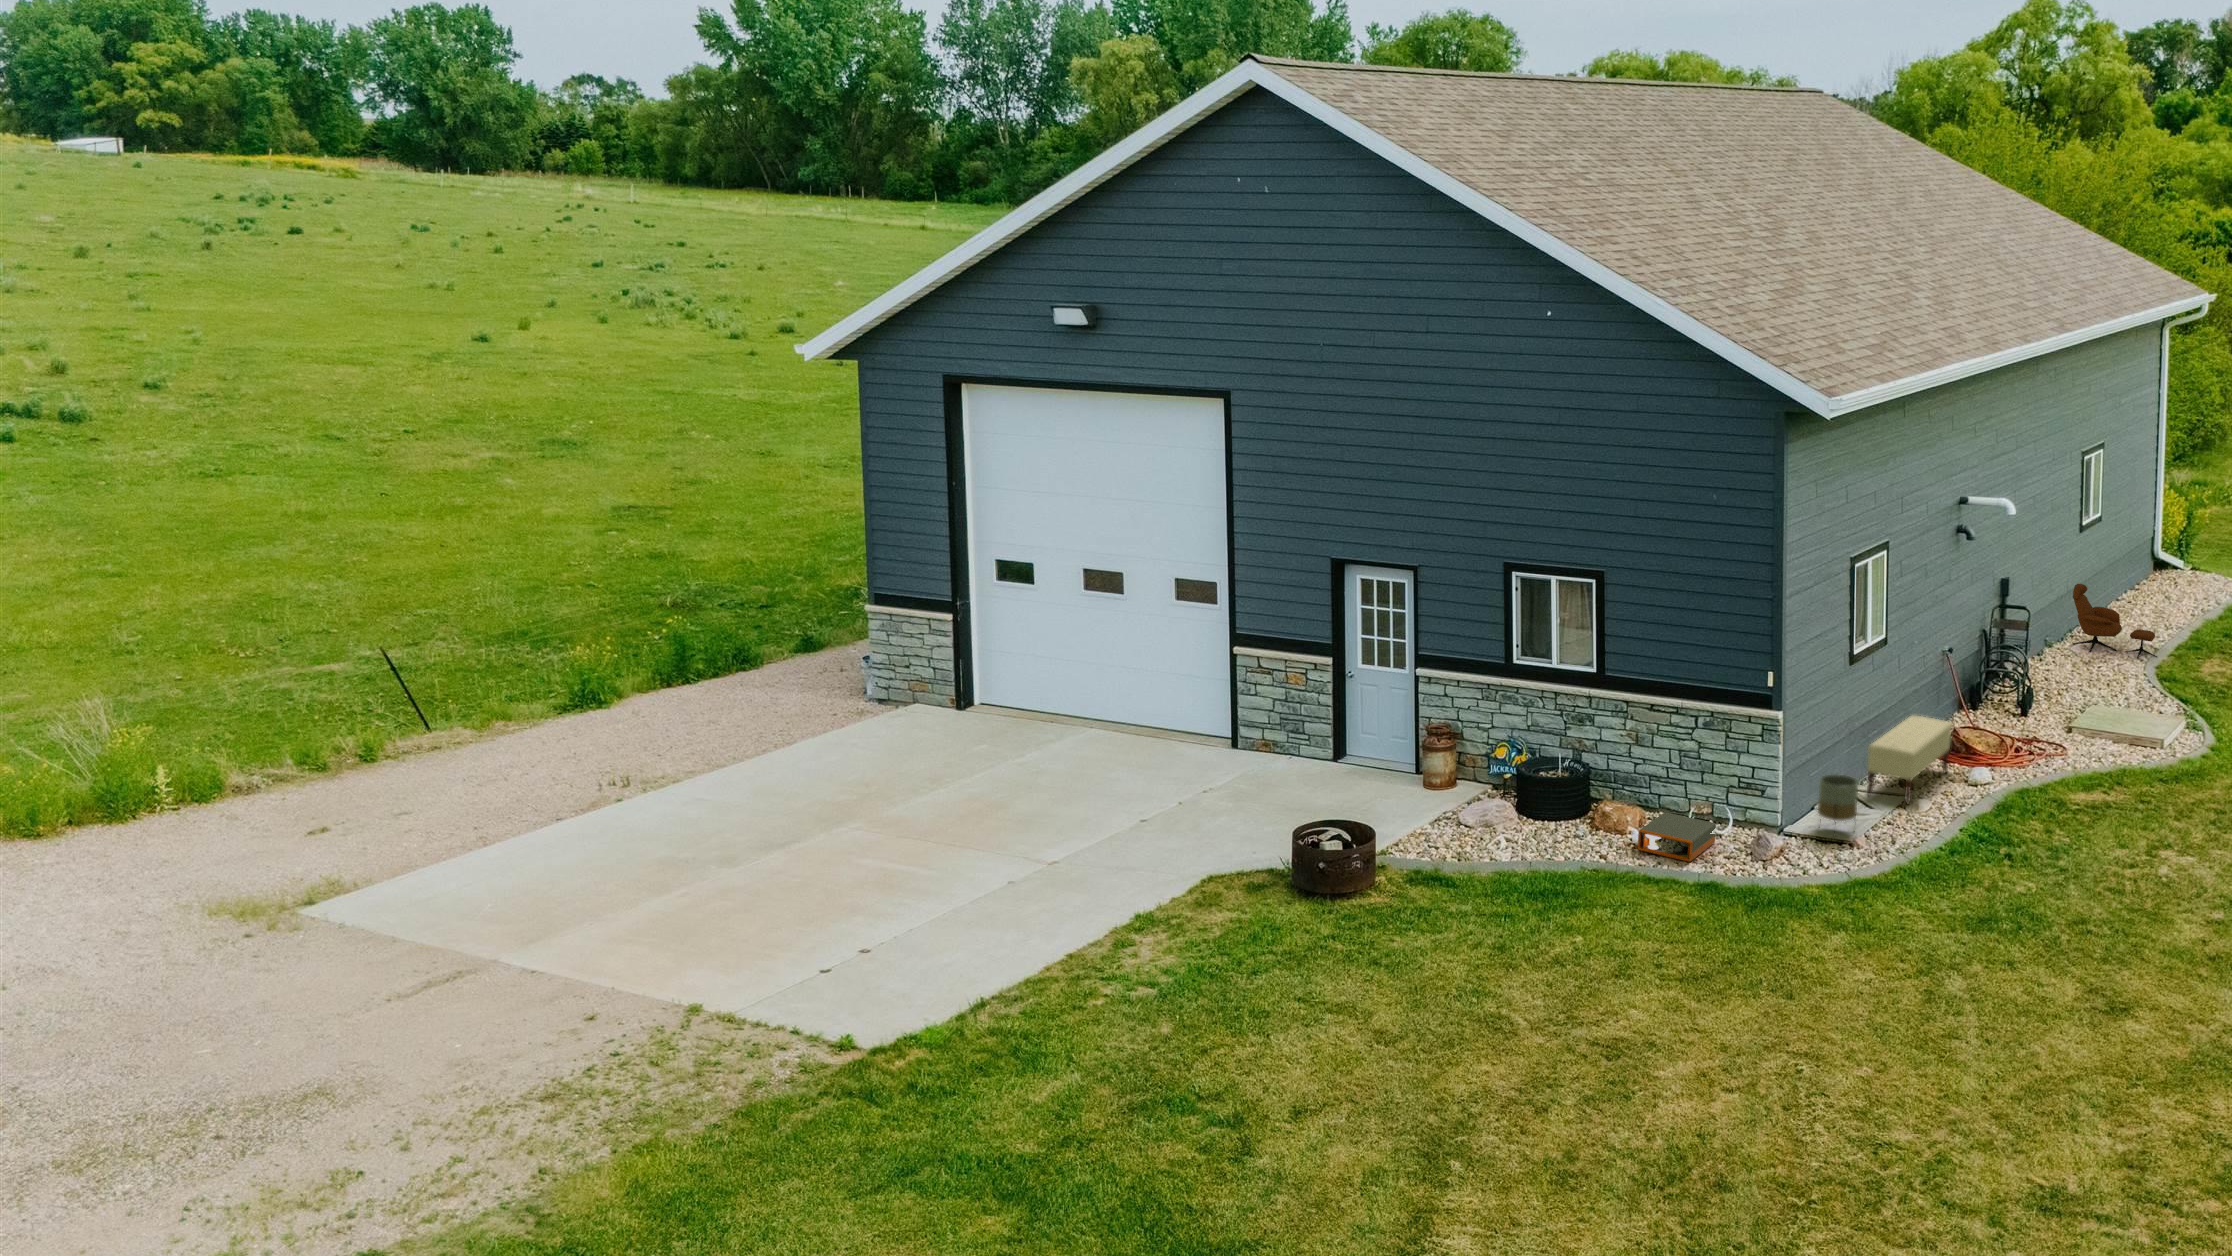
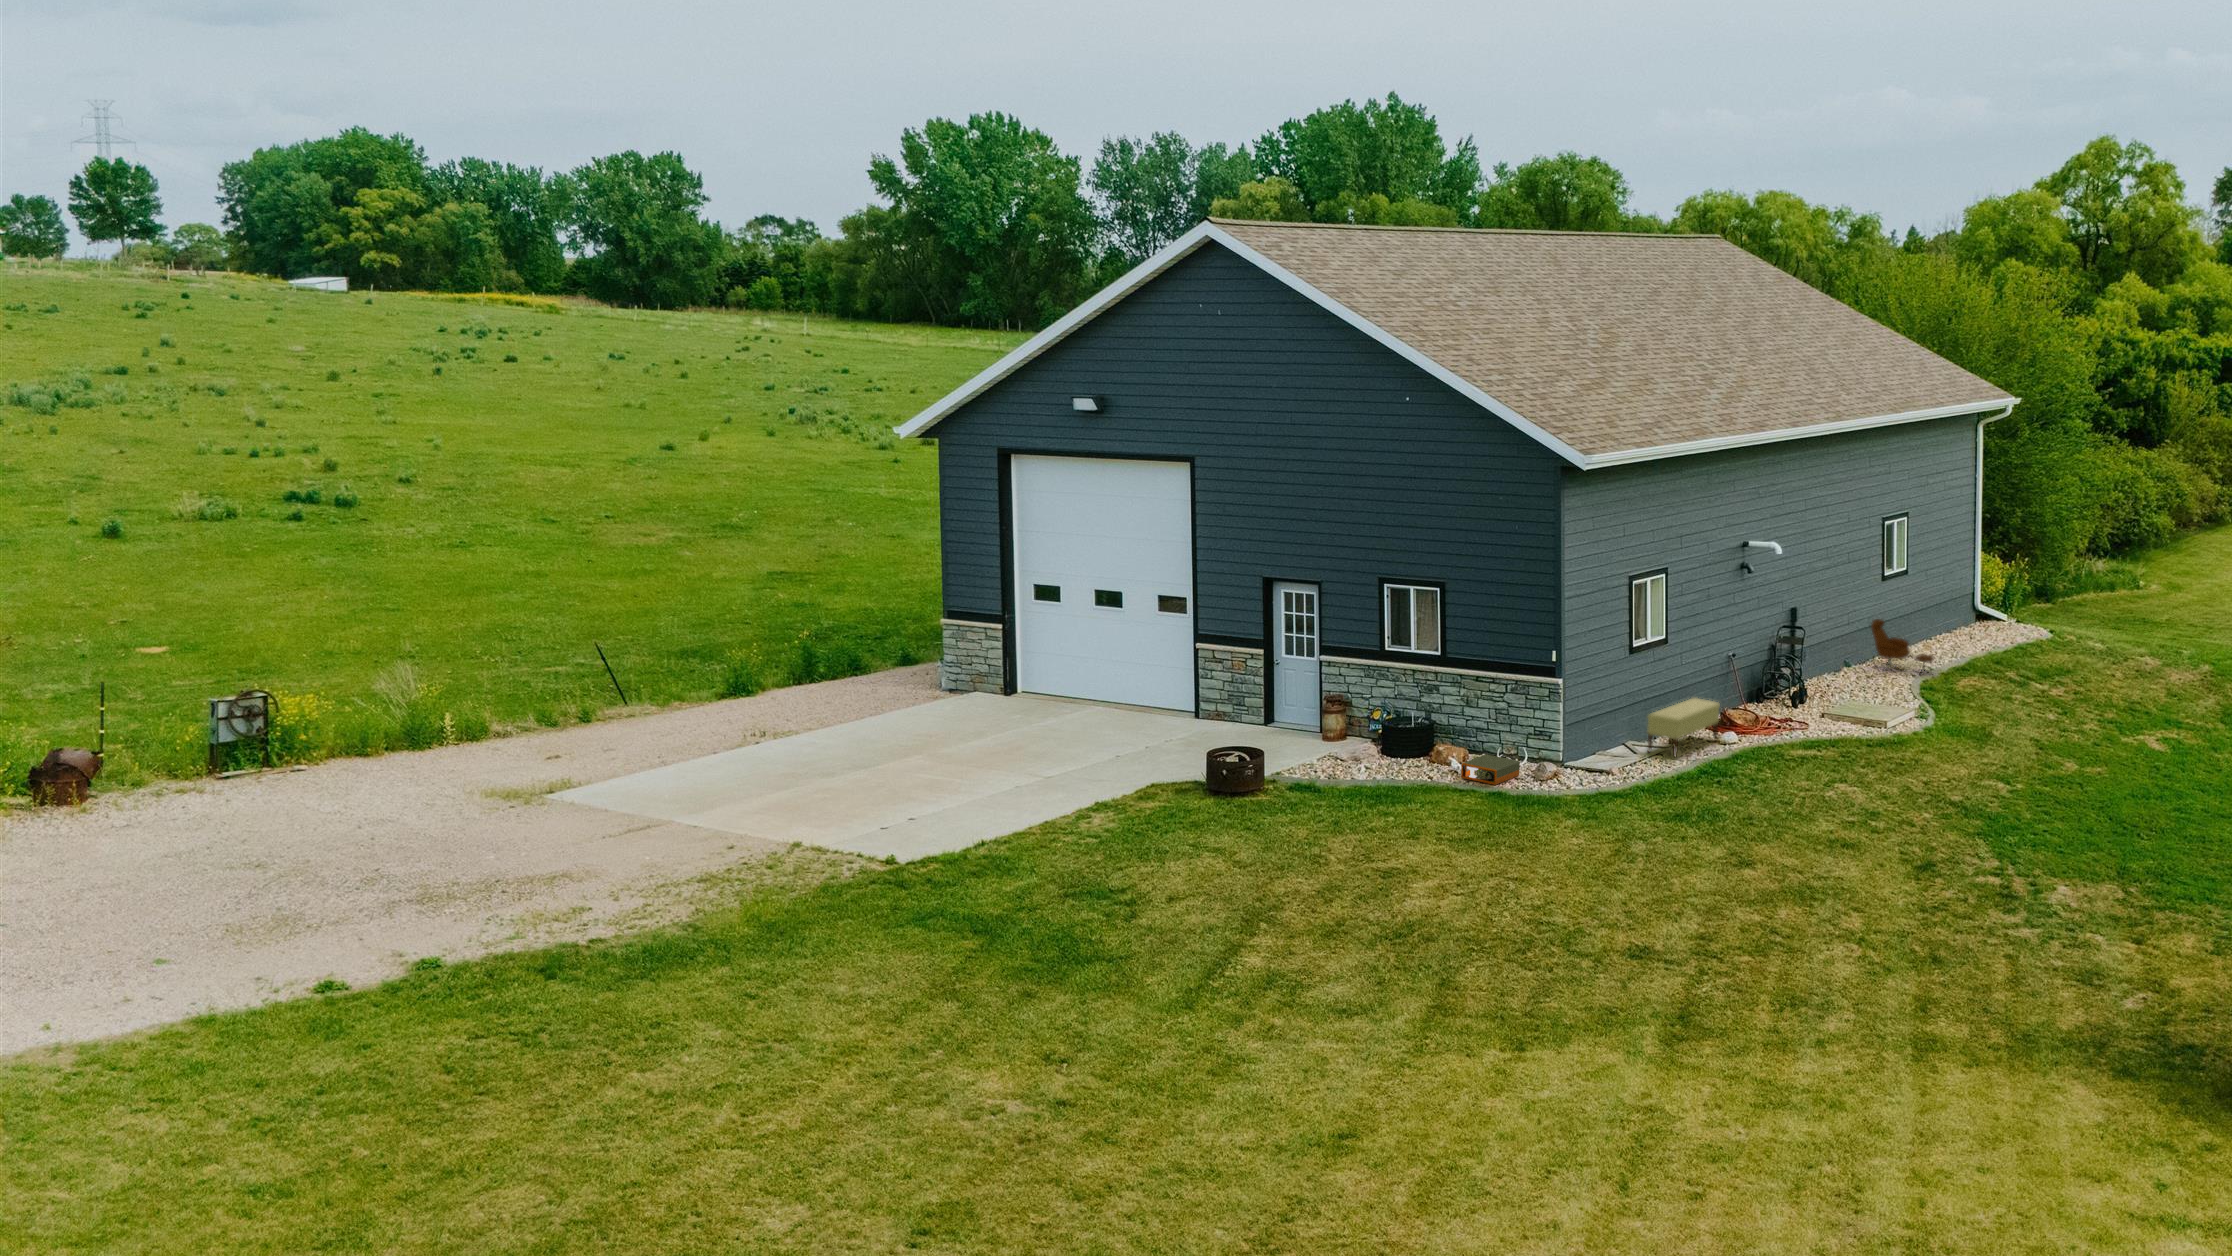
planter: present [1818,774,1858,823] -> none [1598,730,1627,775]

